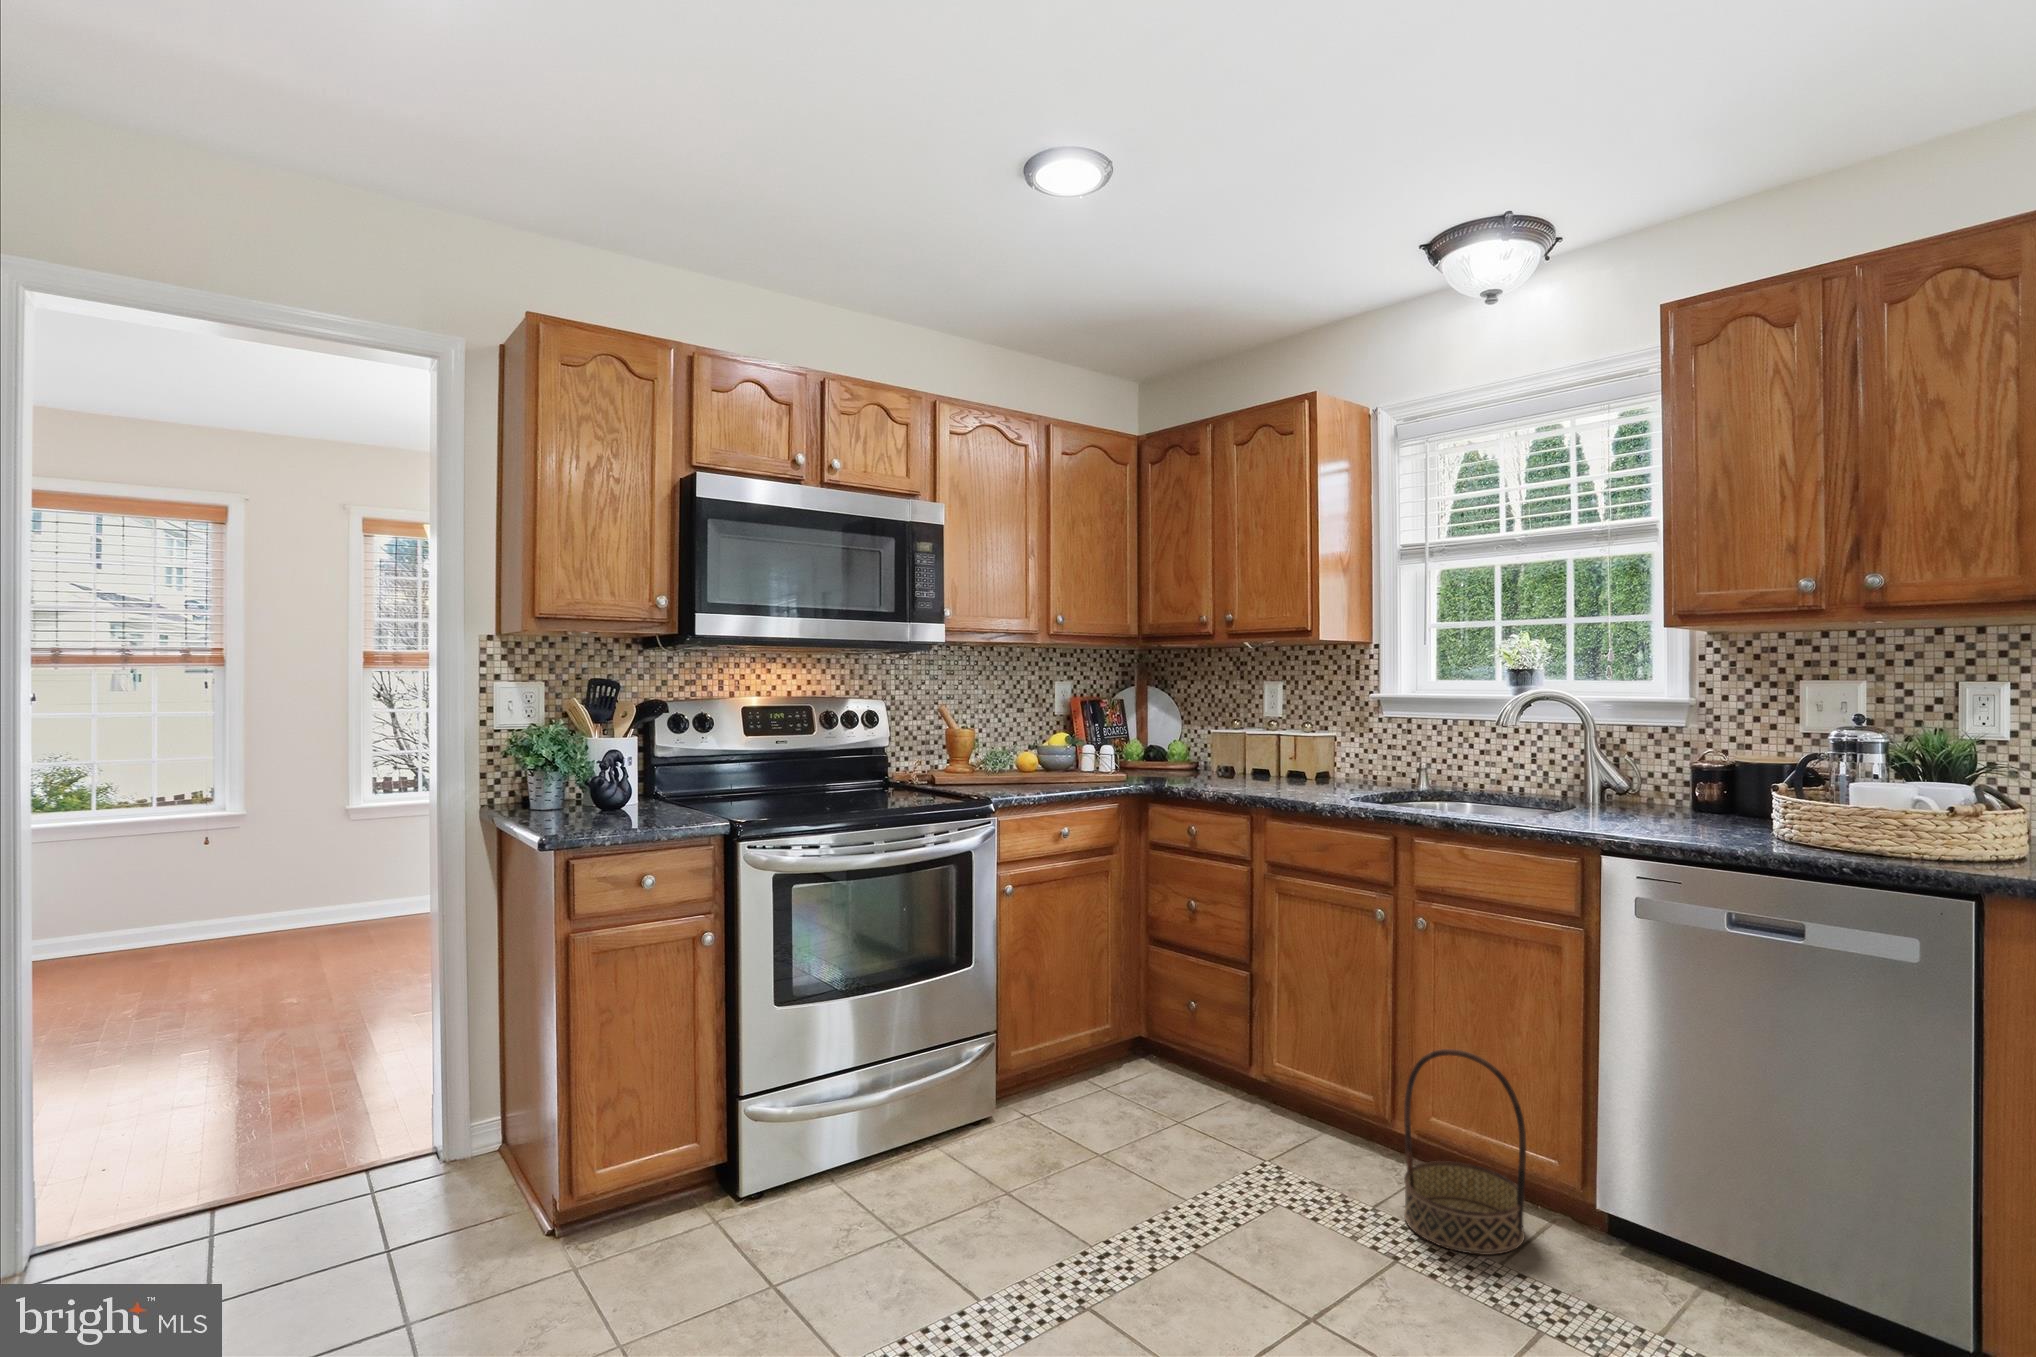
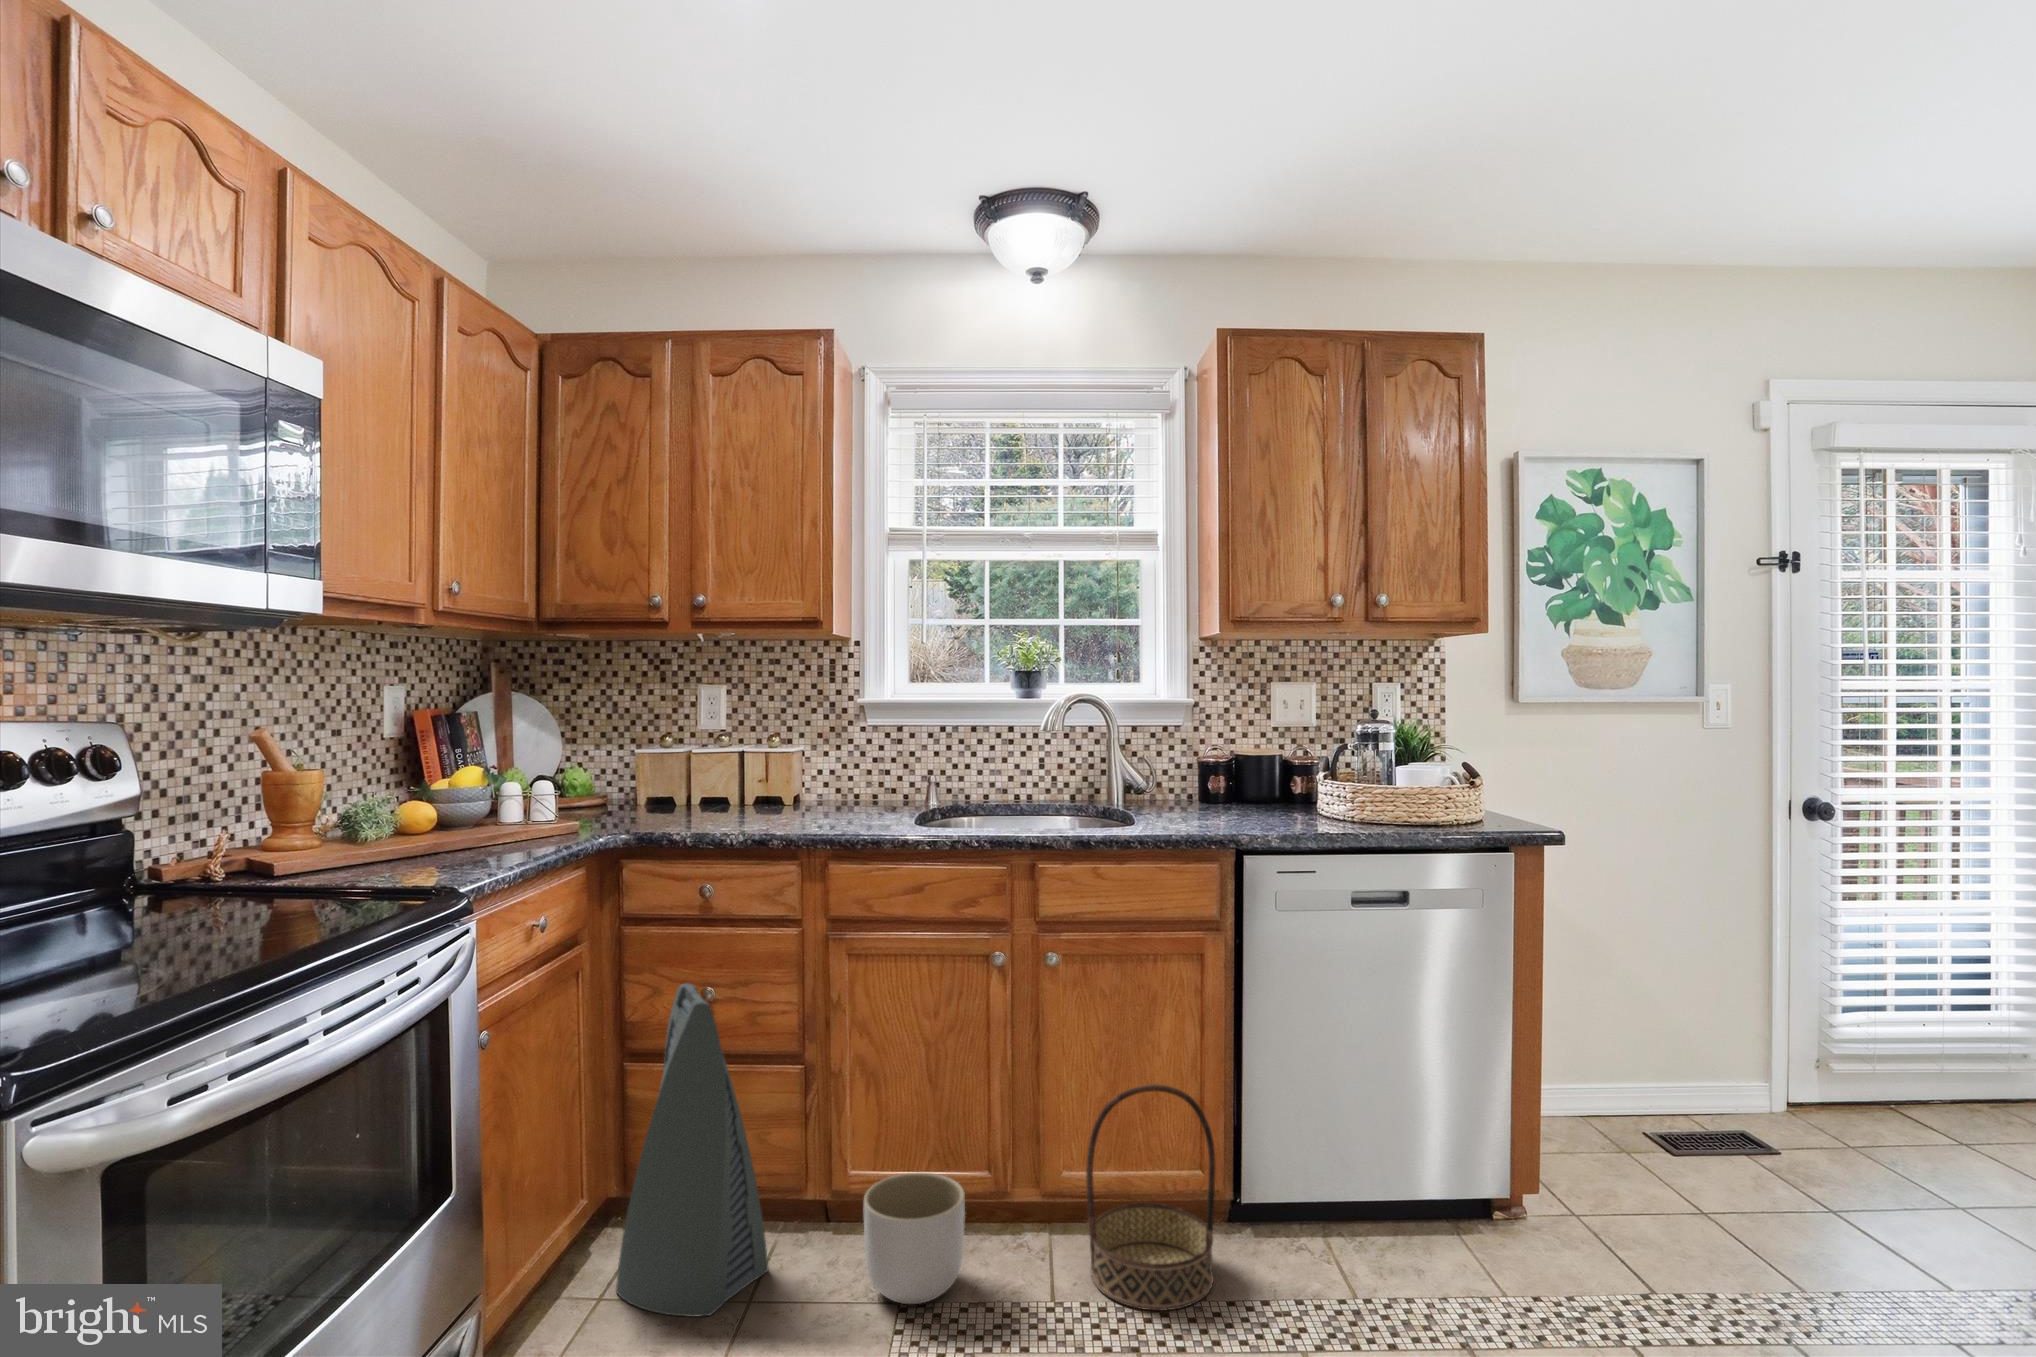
air purifier: none [1108,894,1200,1120] -> present [616,983,768,1317]
planter: none [1235,1071,1316,1167] -> present [864,1173,965,1304]

